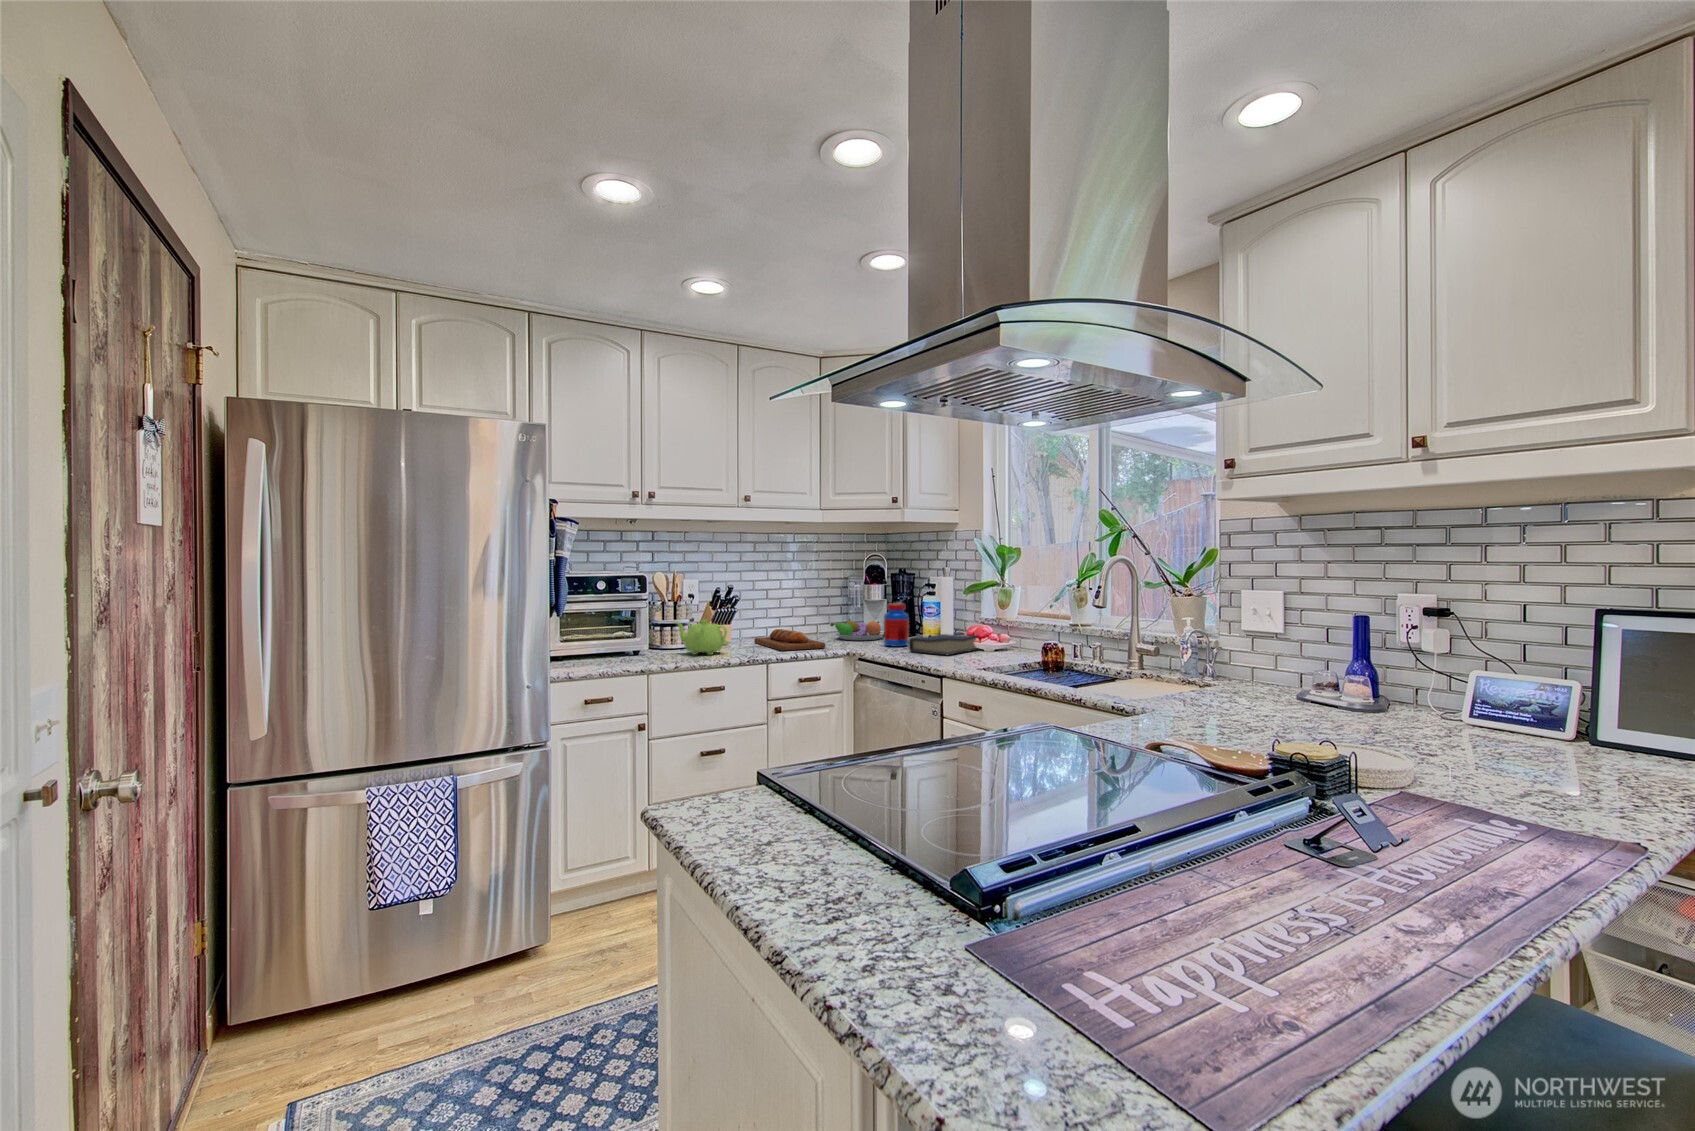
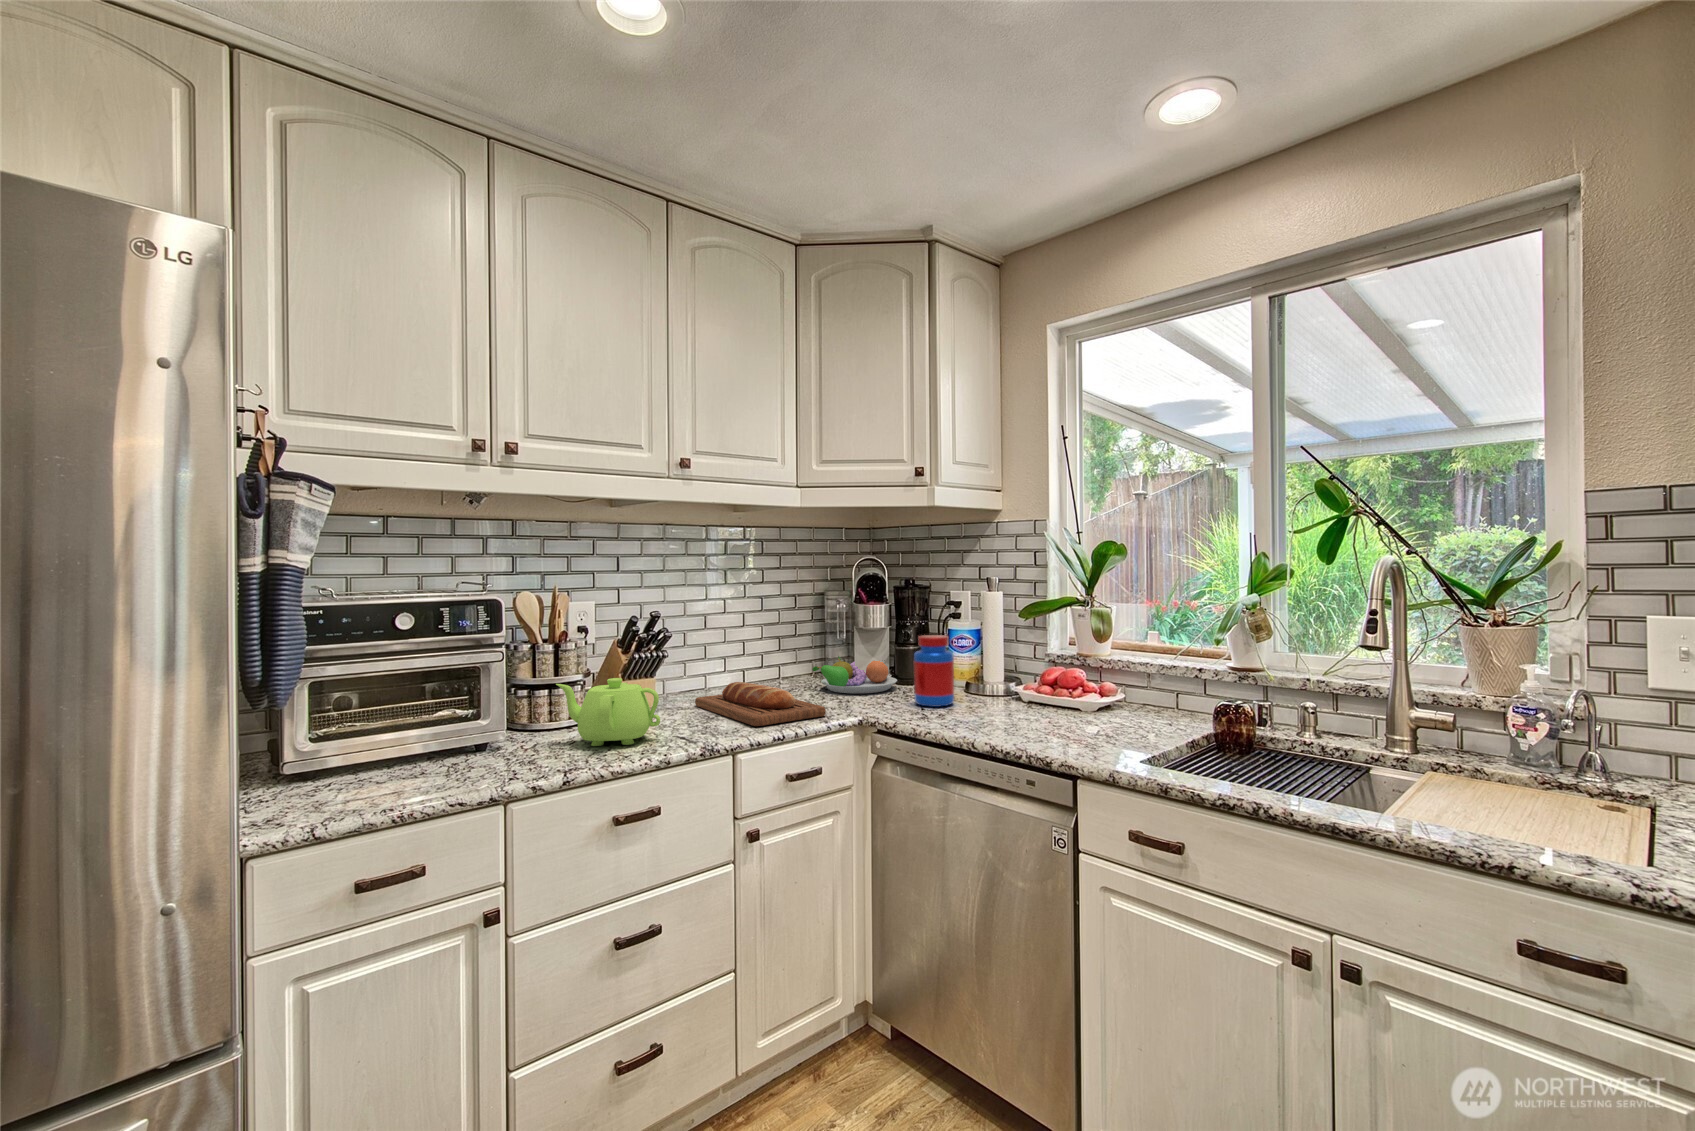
hardback book: present [909,634,979,655] -> none [974,684,1080,728]

